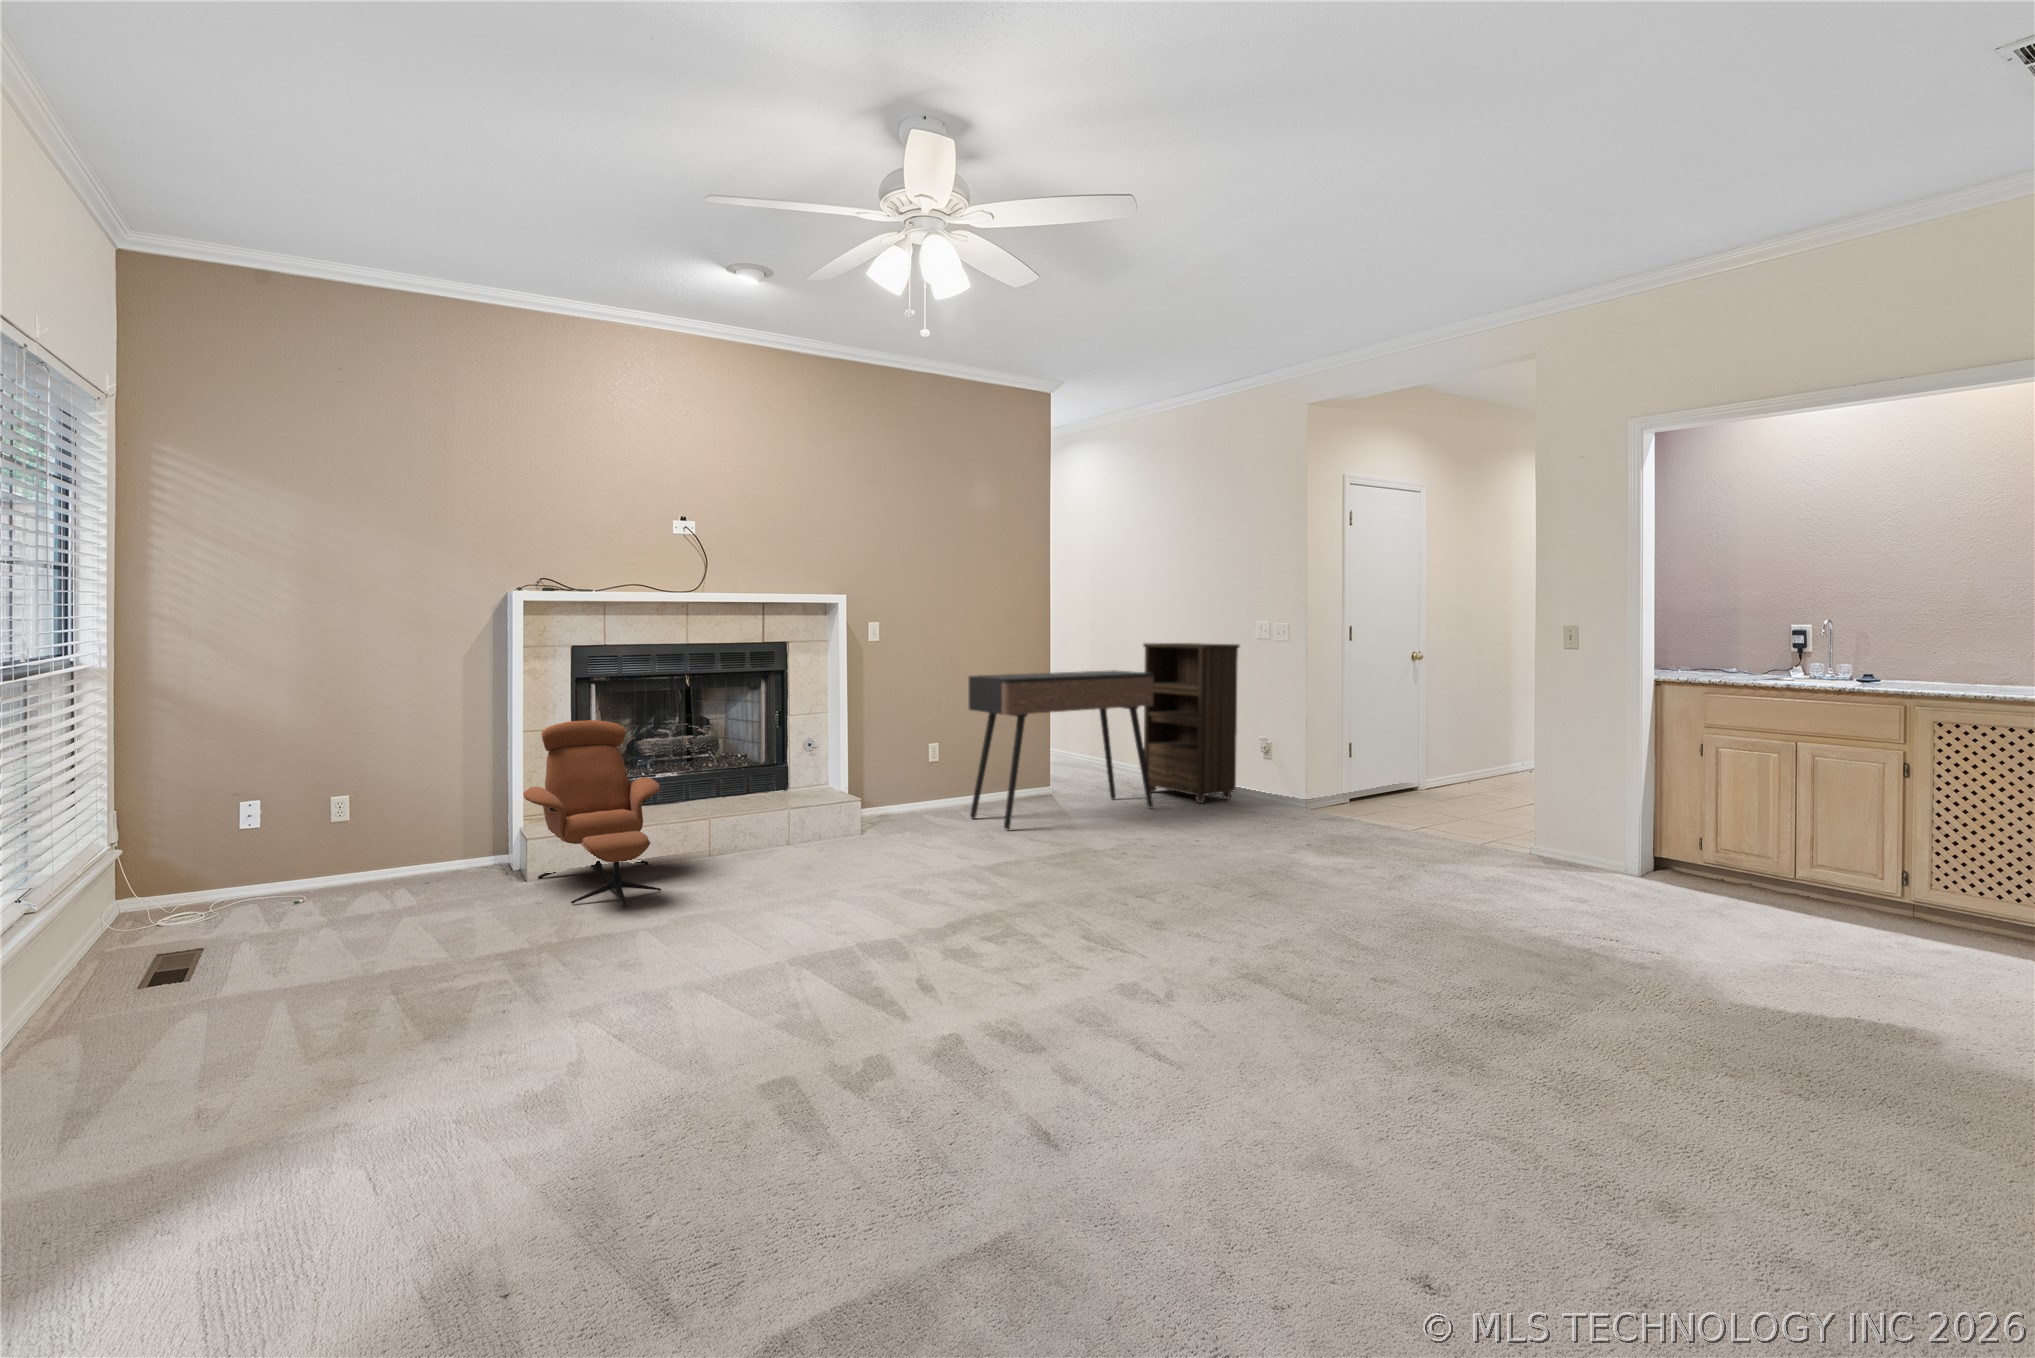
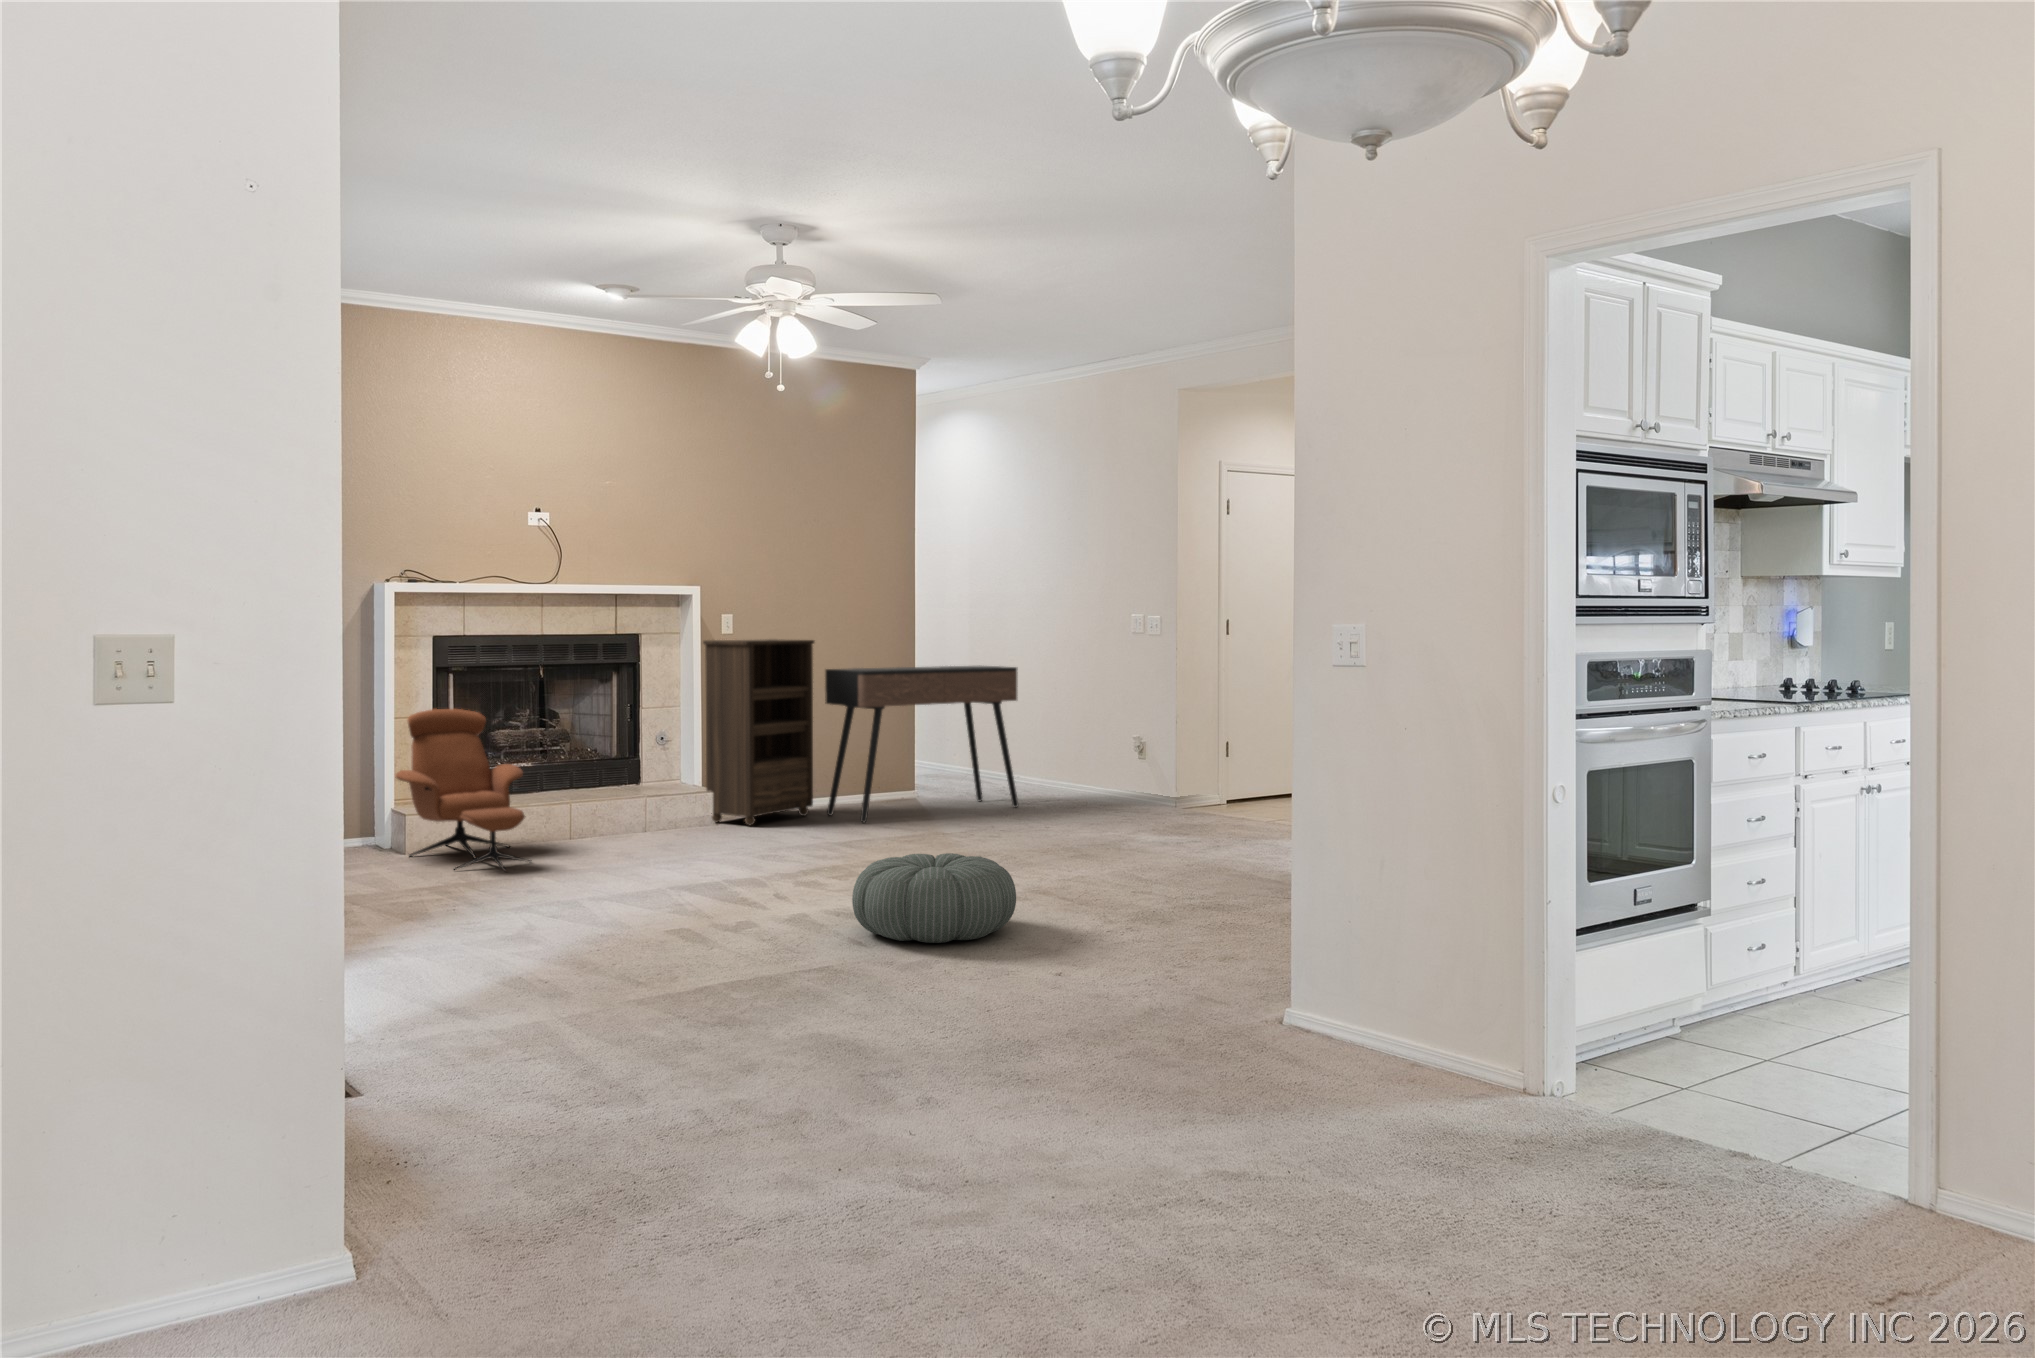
bookshelf: present [1143,643,1240,803] -> present [703,639,814,825]
pouf: none [1019,933,1239,1084] -> present [852,853,1016,943]

